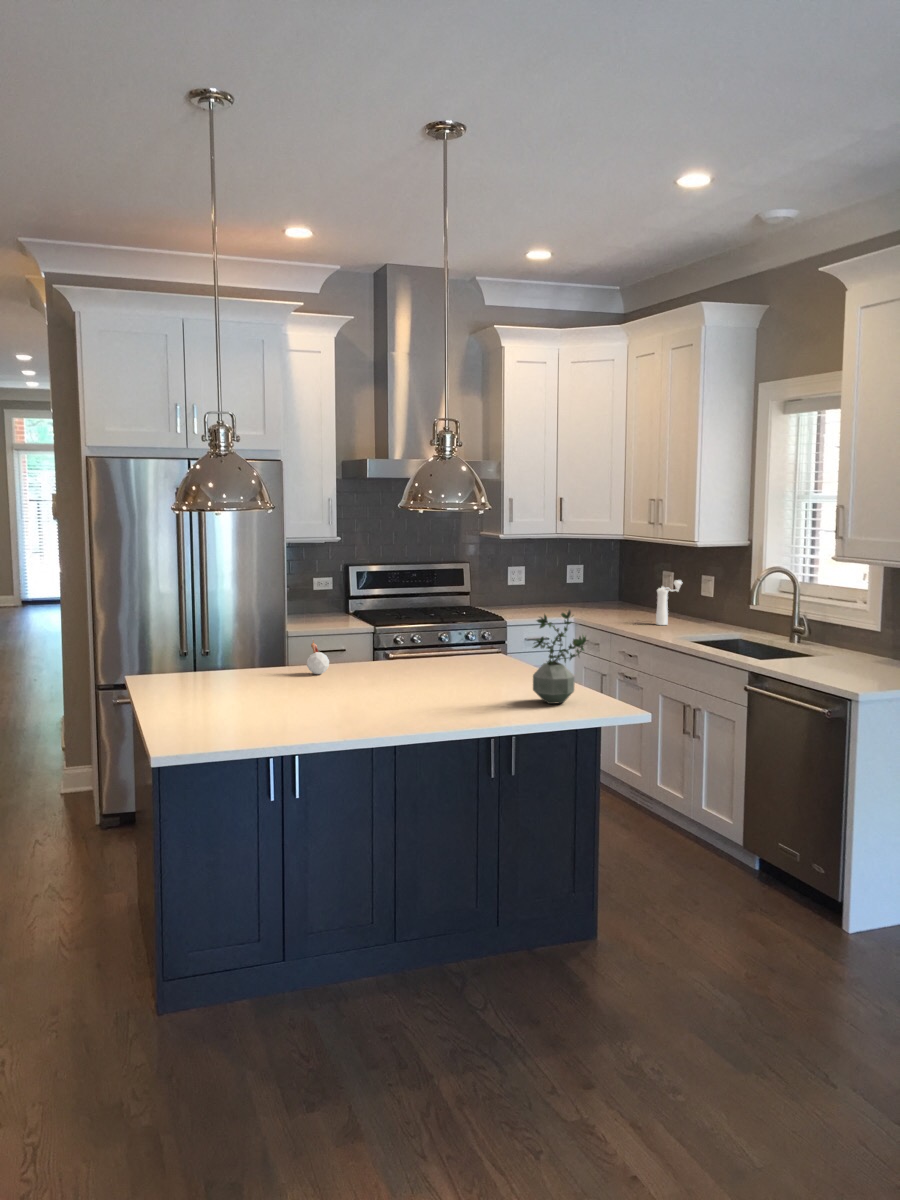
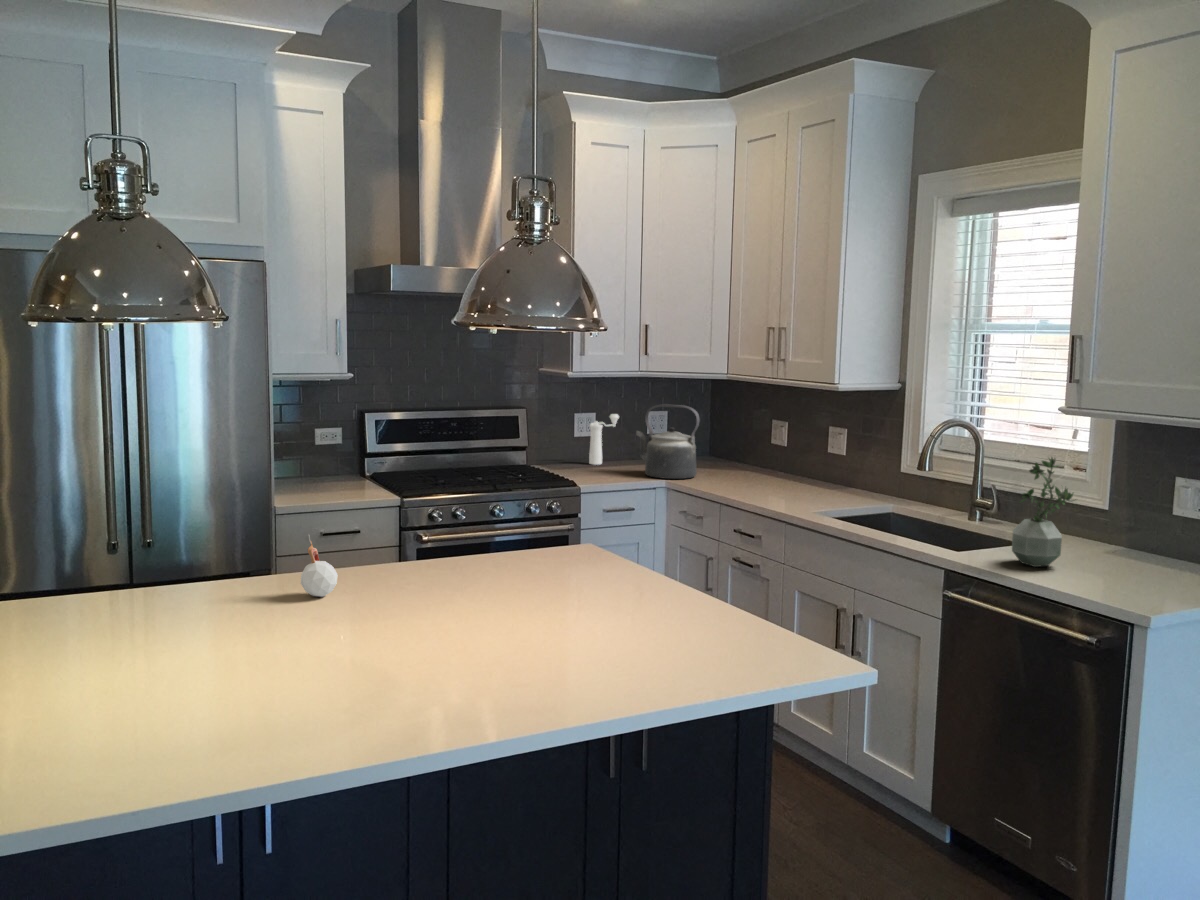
kettle: none [553,559,601,616] -> present [636,404,700,479]
pepper mill: present [656,580,682,625] -> present [589,414,619,465]
potted plant: present [533,610,586,704] -> present [1012,458,1075,567]

